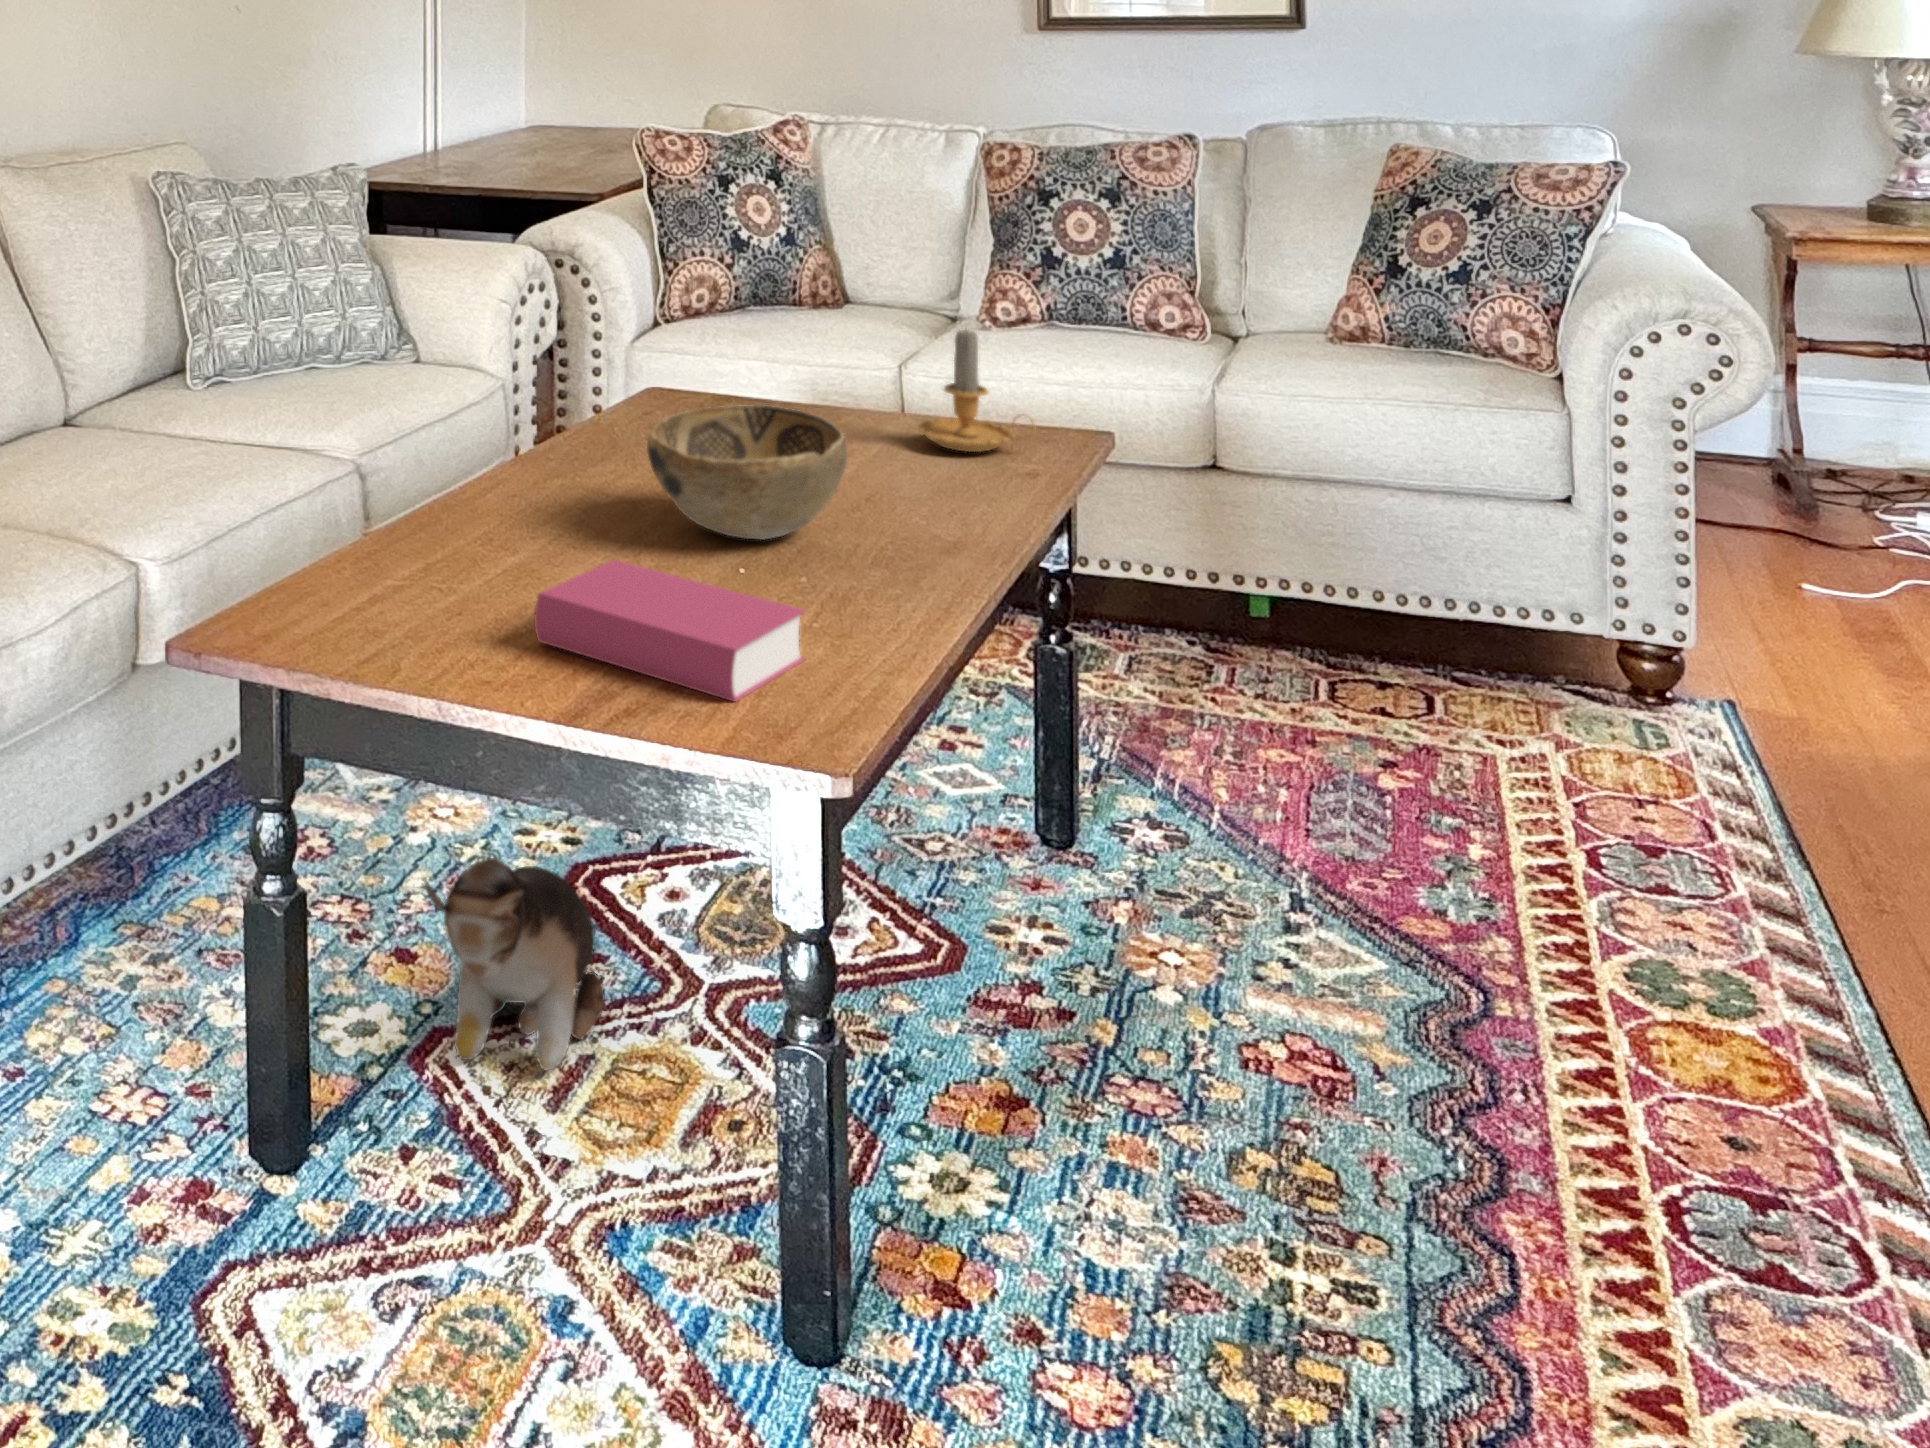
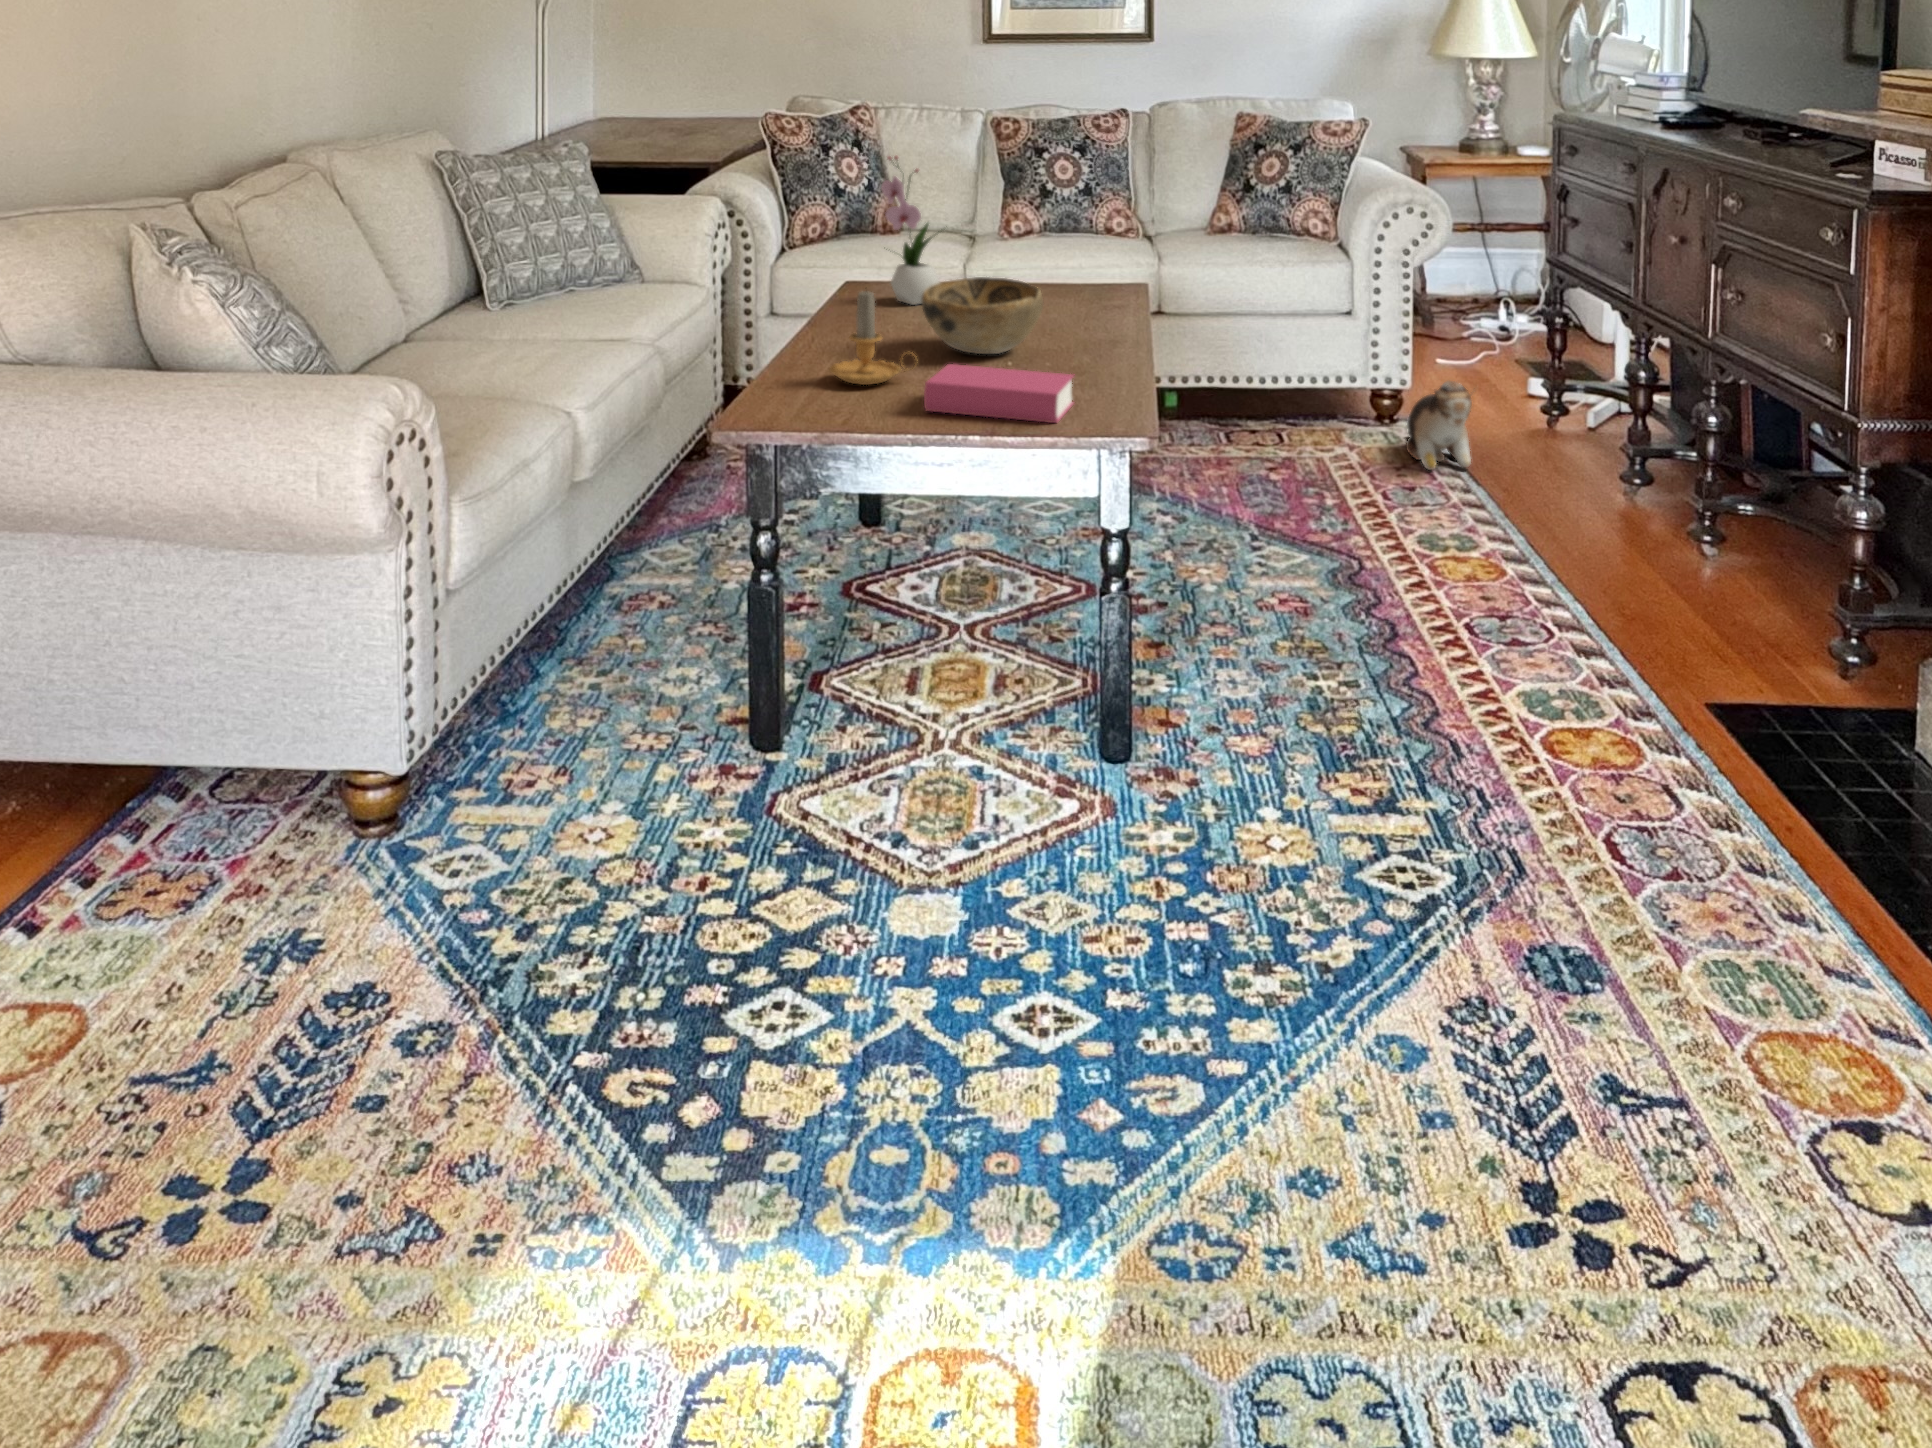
flower arrangement: none [677,199,780,432] -> present [881,156,940,305]
candle: present [918,330,1034,452] -> present [830,291,907,385]
plush toy: present [425,857,605,1070] -> present [1406,381,1472,470]

